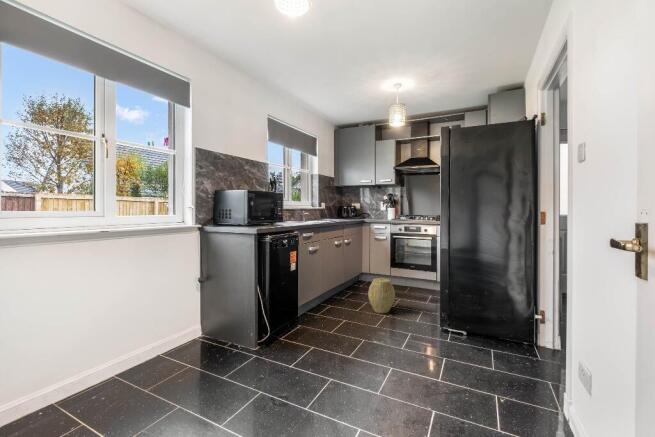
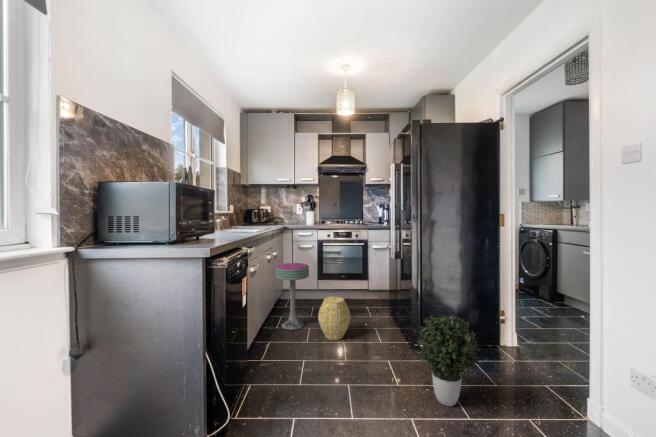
bar stool: none [342,250,369,302] -> present [276,263,309,330]
potted plant: none [406,291,461,367] -> present [417,315,480,406]

